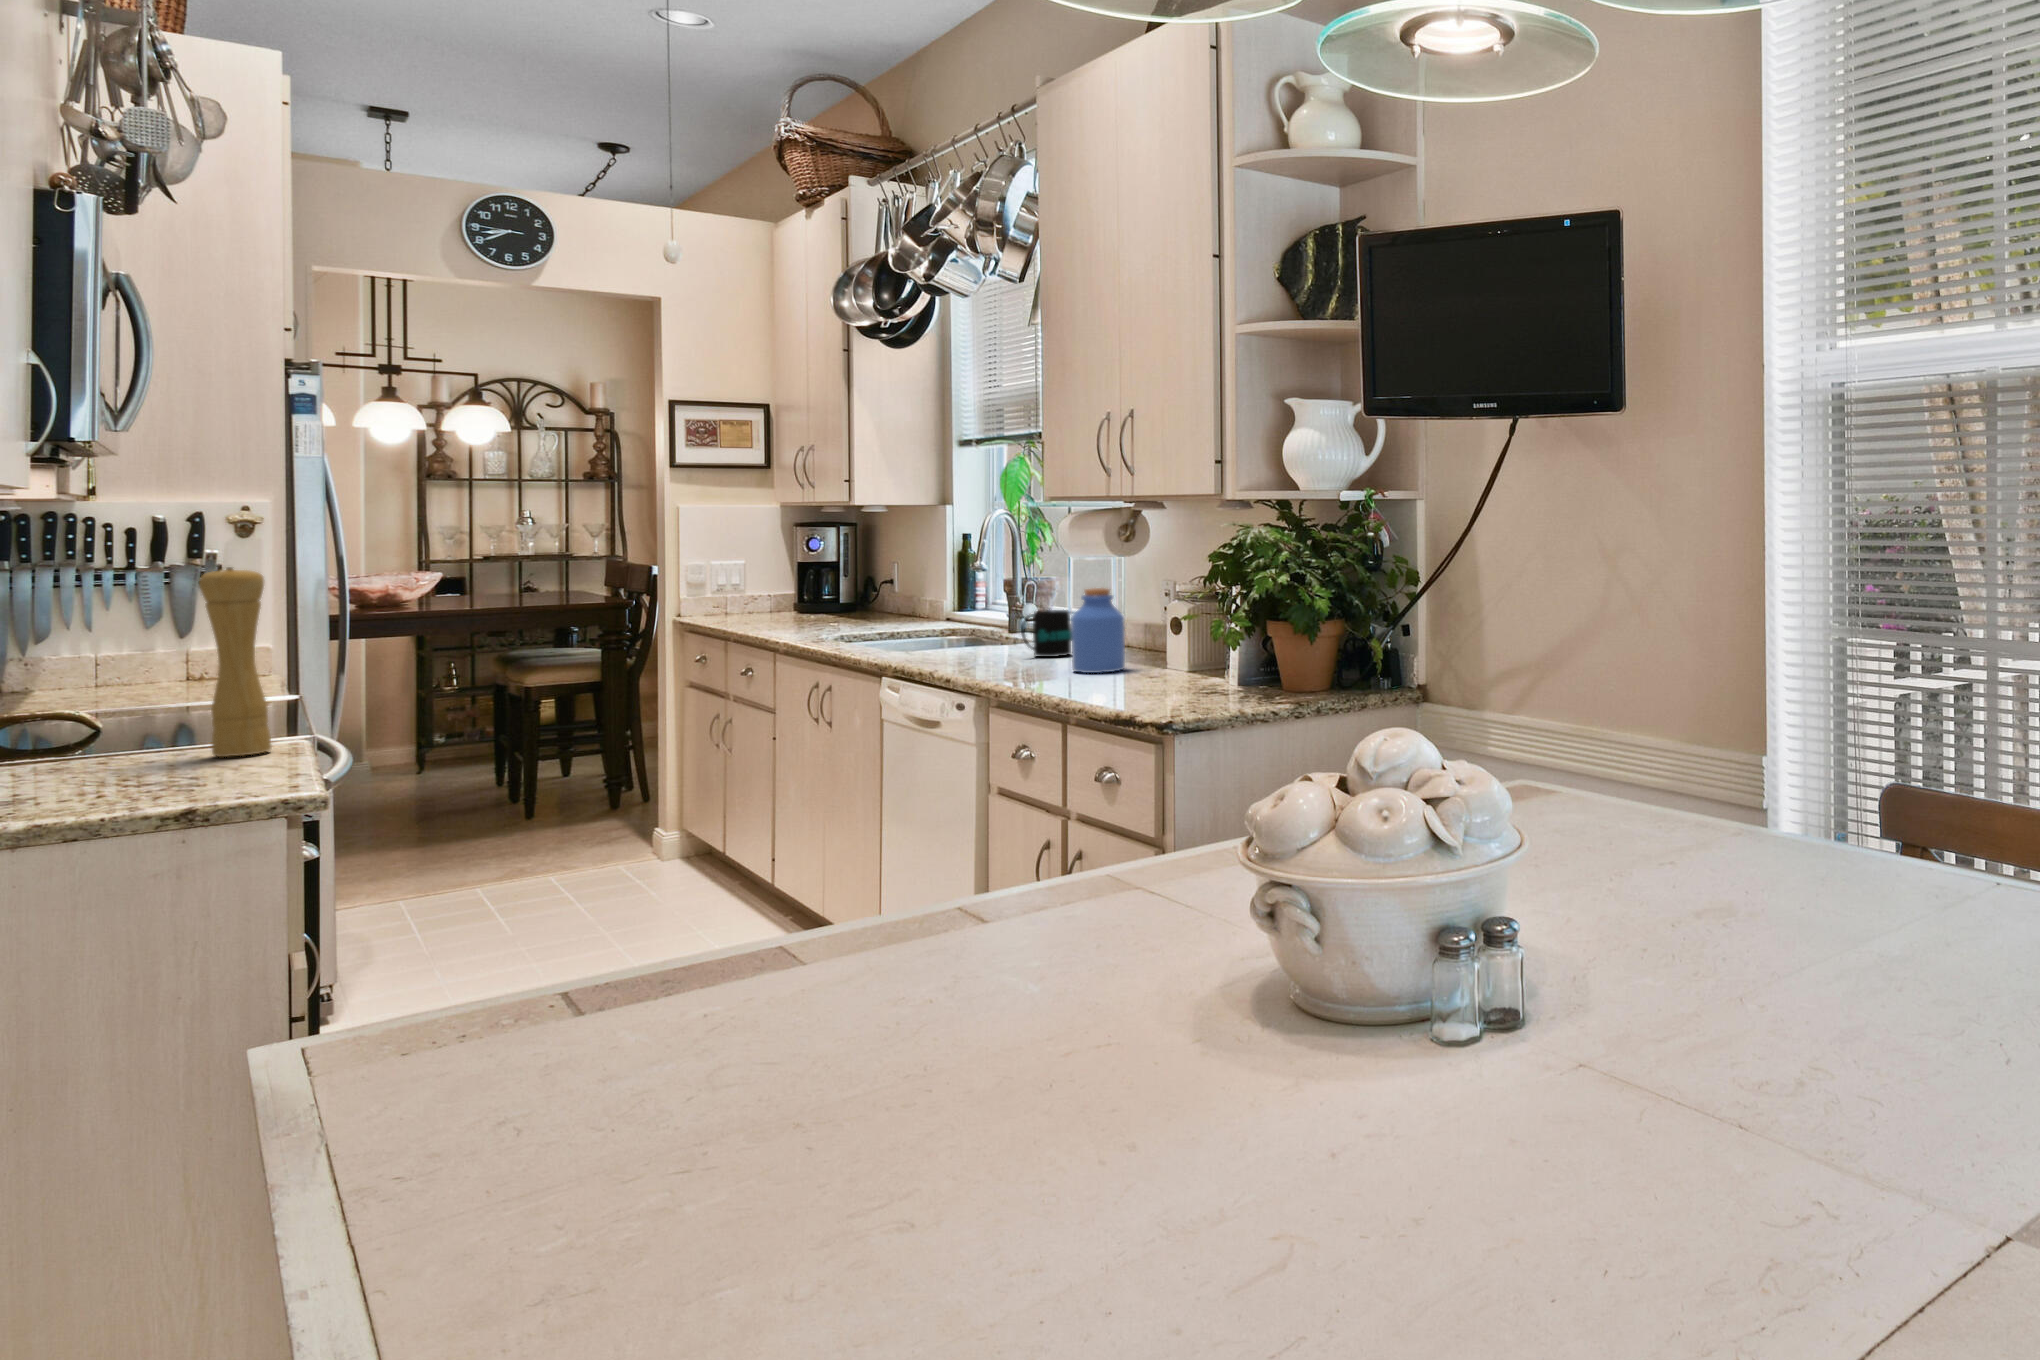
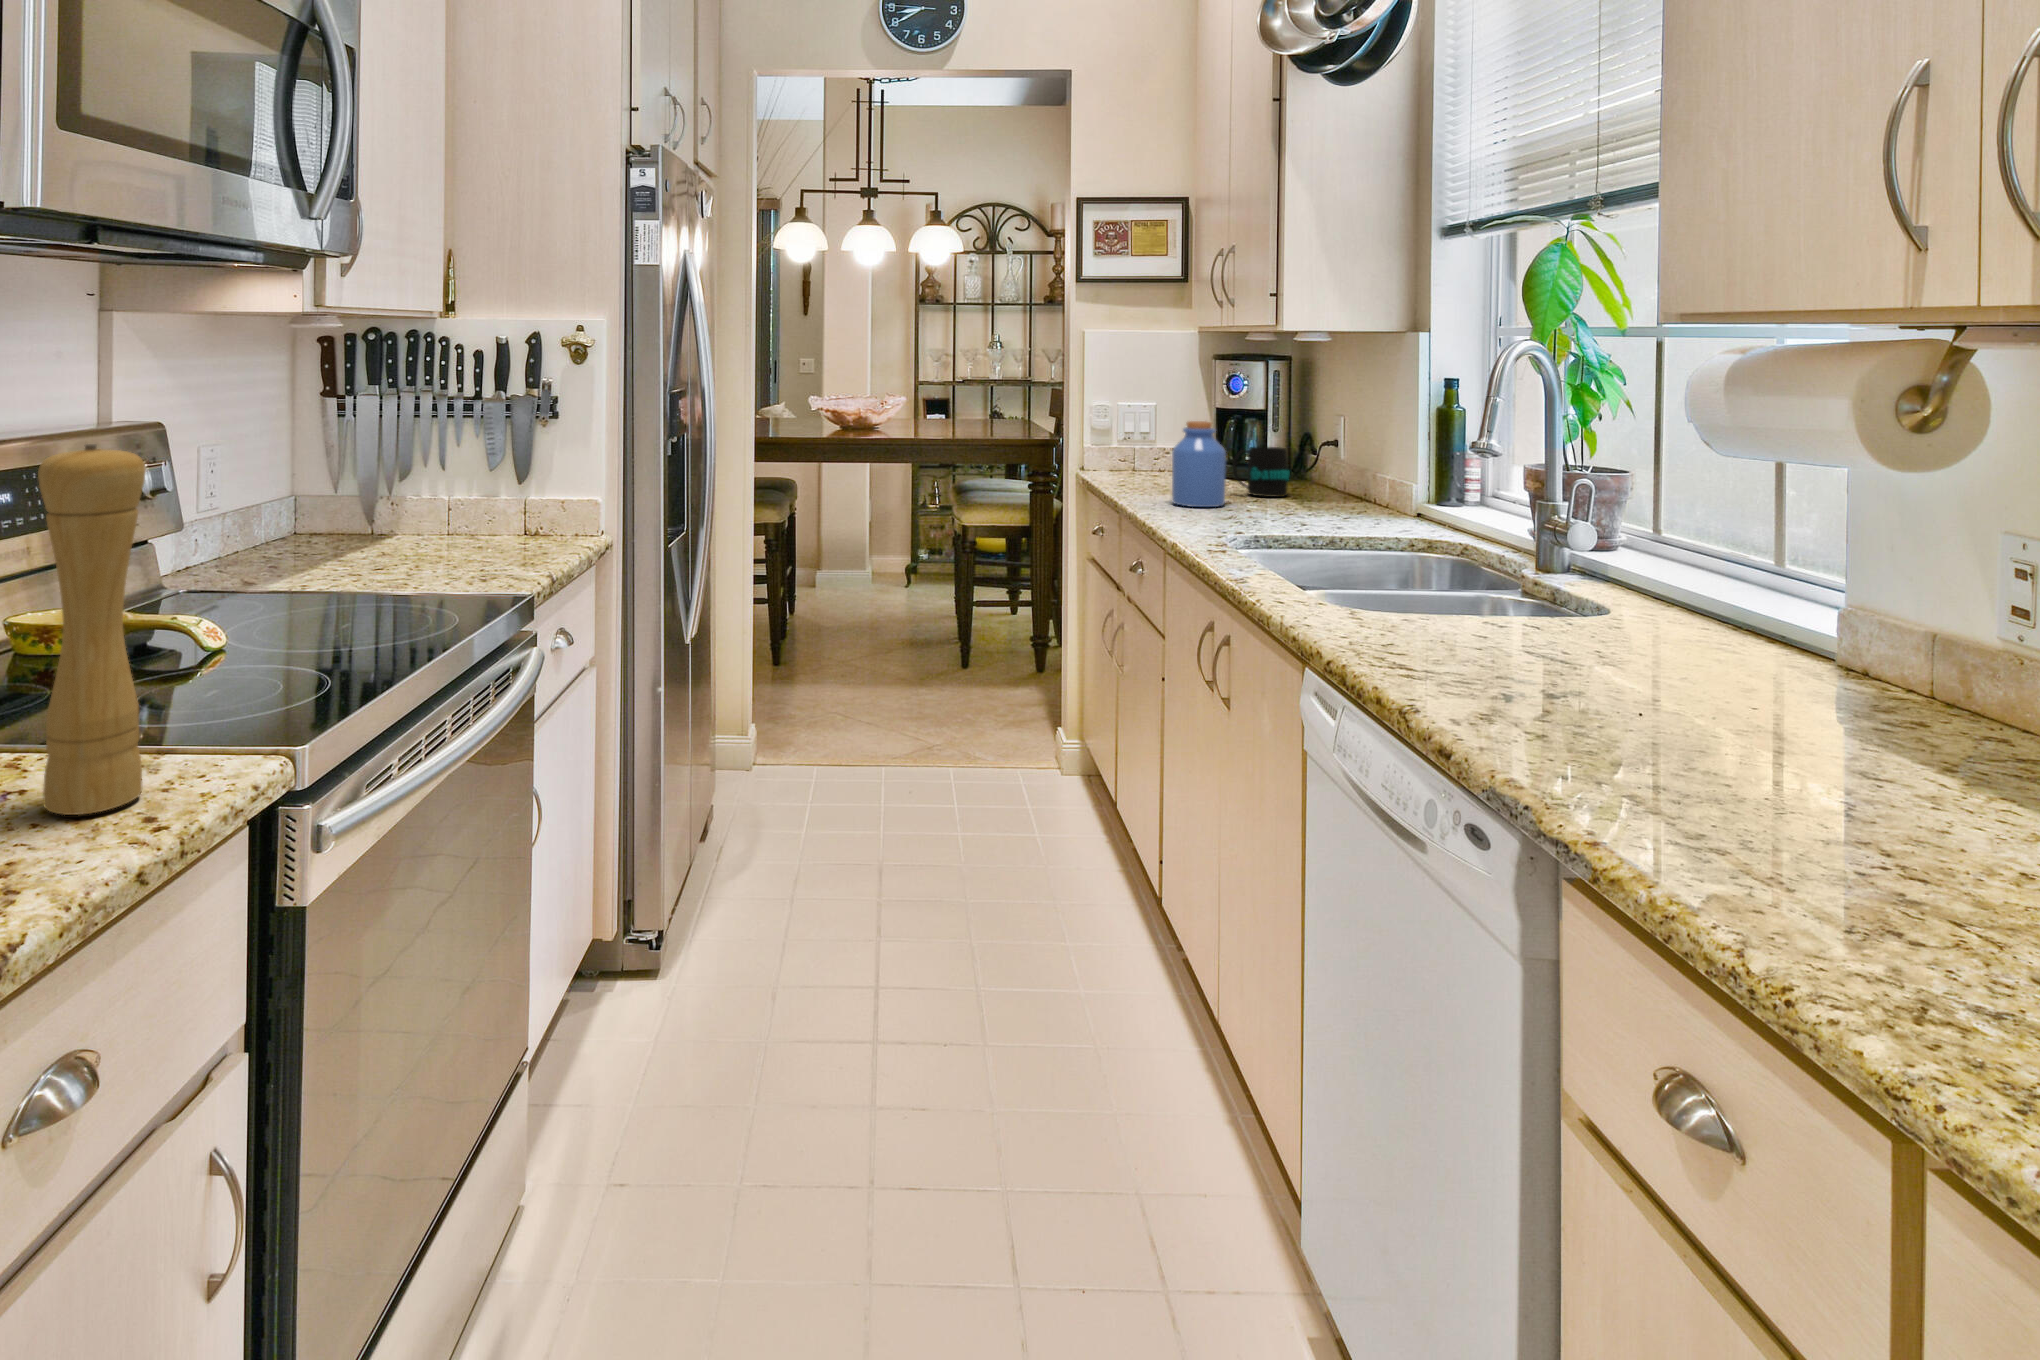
jar: present [1071,588,1125,673] -> present [1172,421,1226,507]
mug: present [1021,610,1072,657] -> present [1233,447,1290,497]

